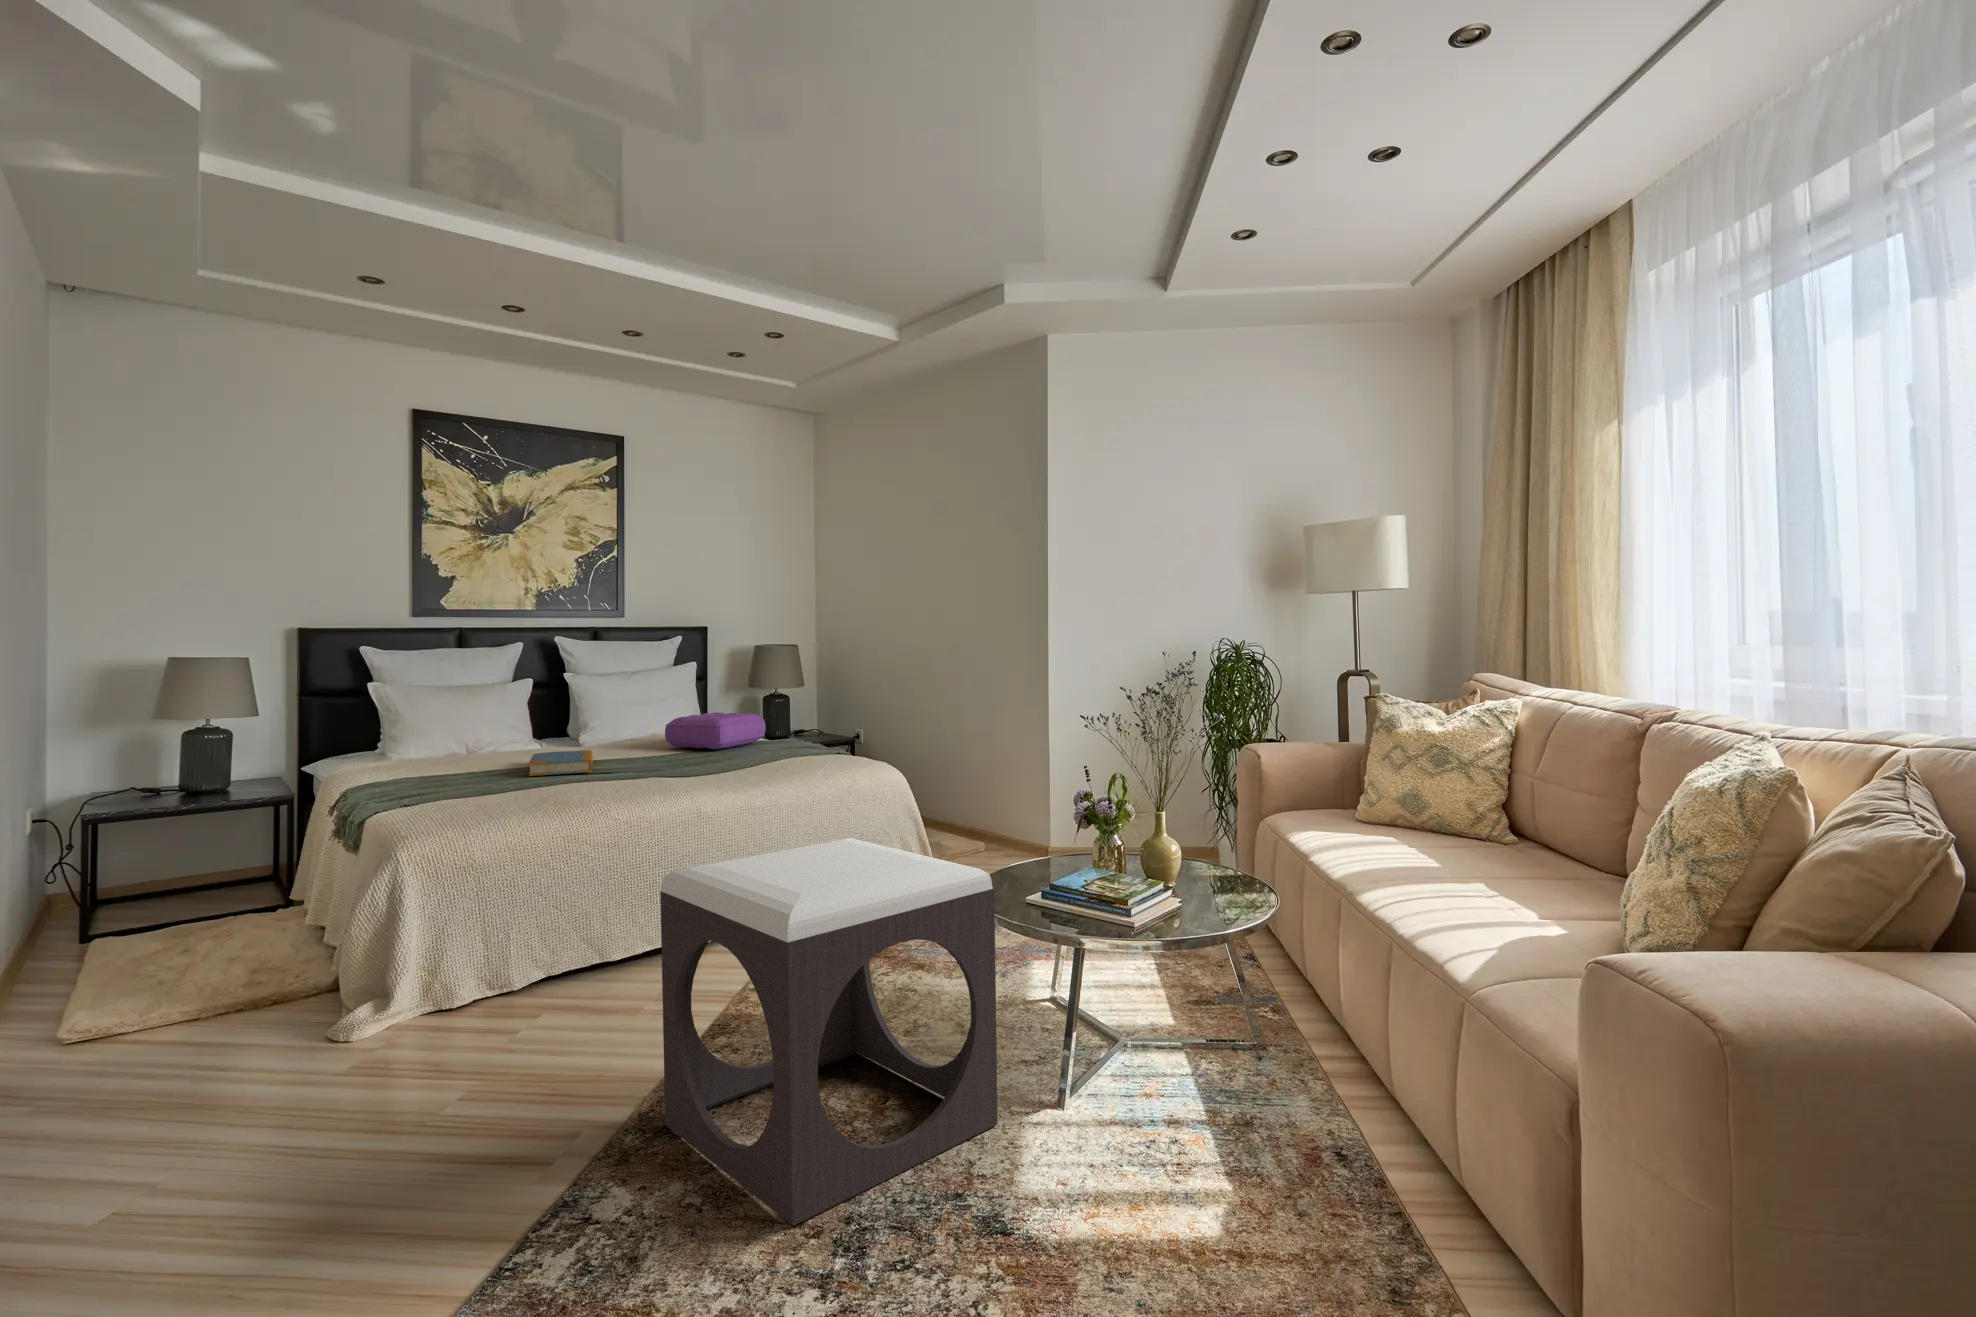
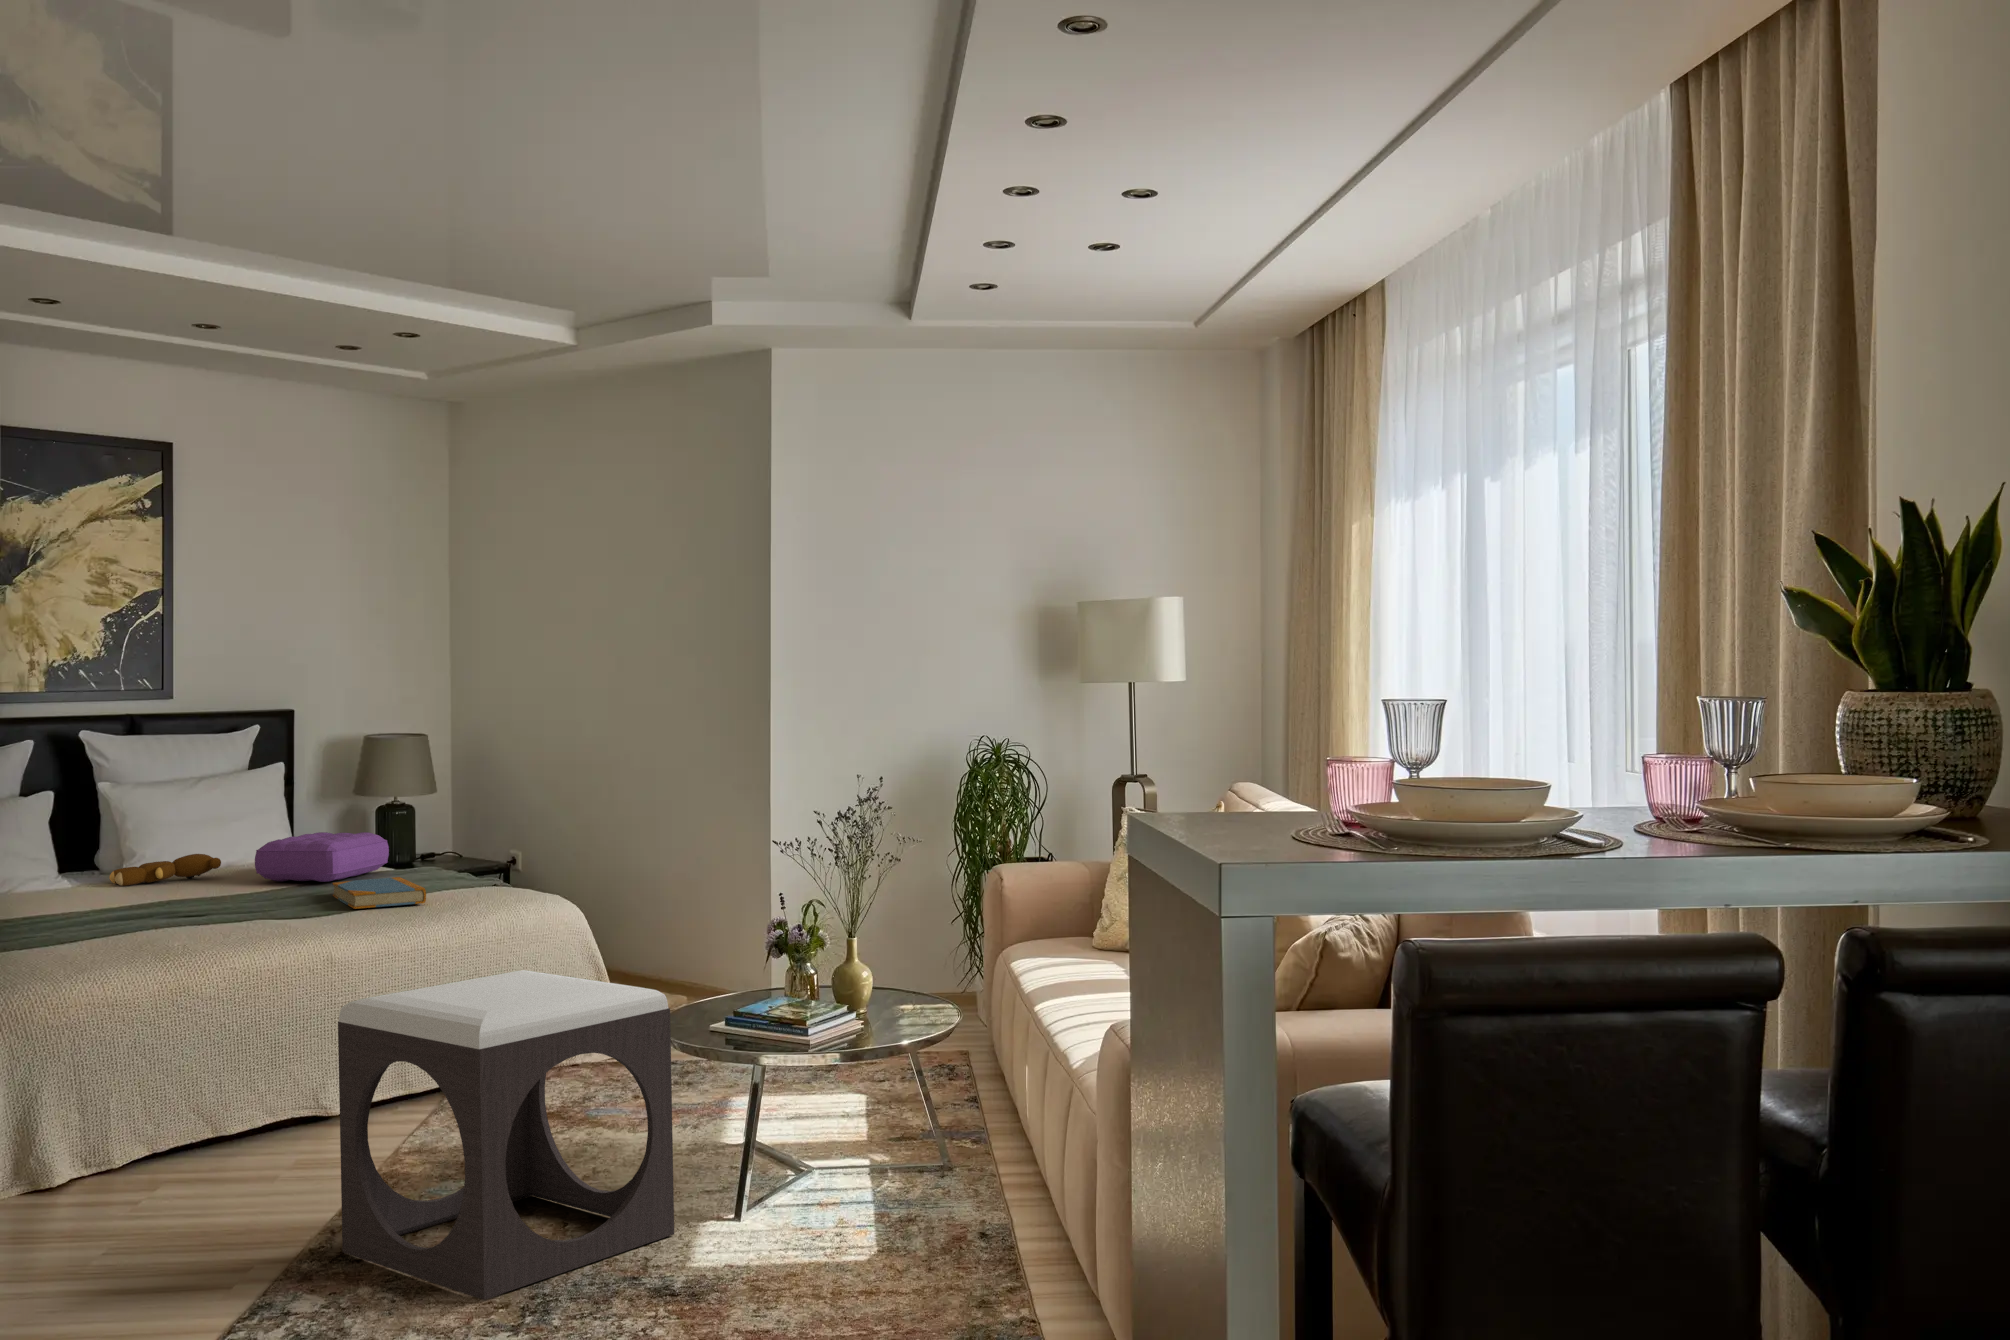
teddy bear: none [562,727,644,749] -> present [109,854,221,886]
book: present [529,750,593,776] -> present [332,877,426,909]

